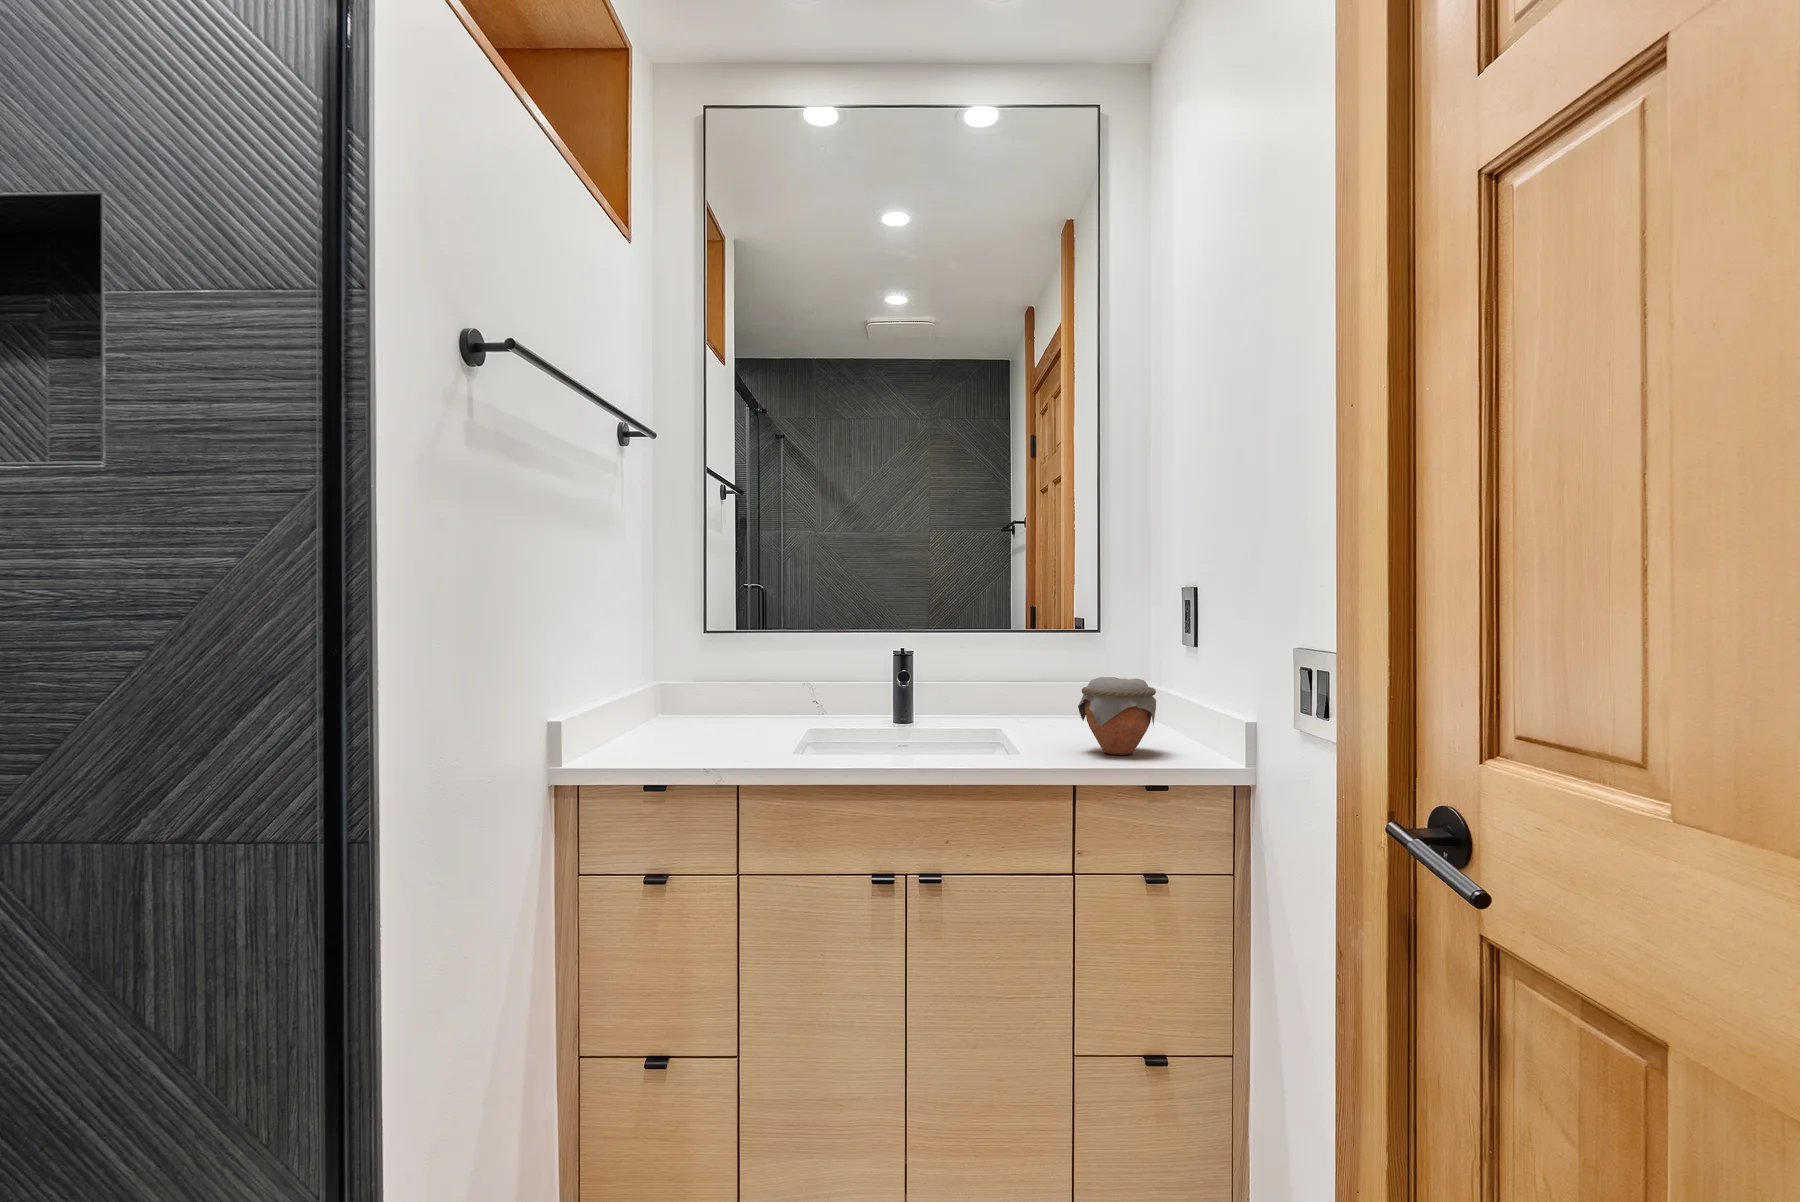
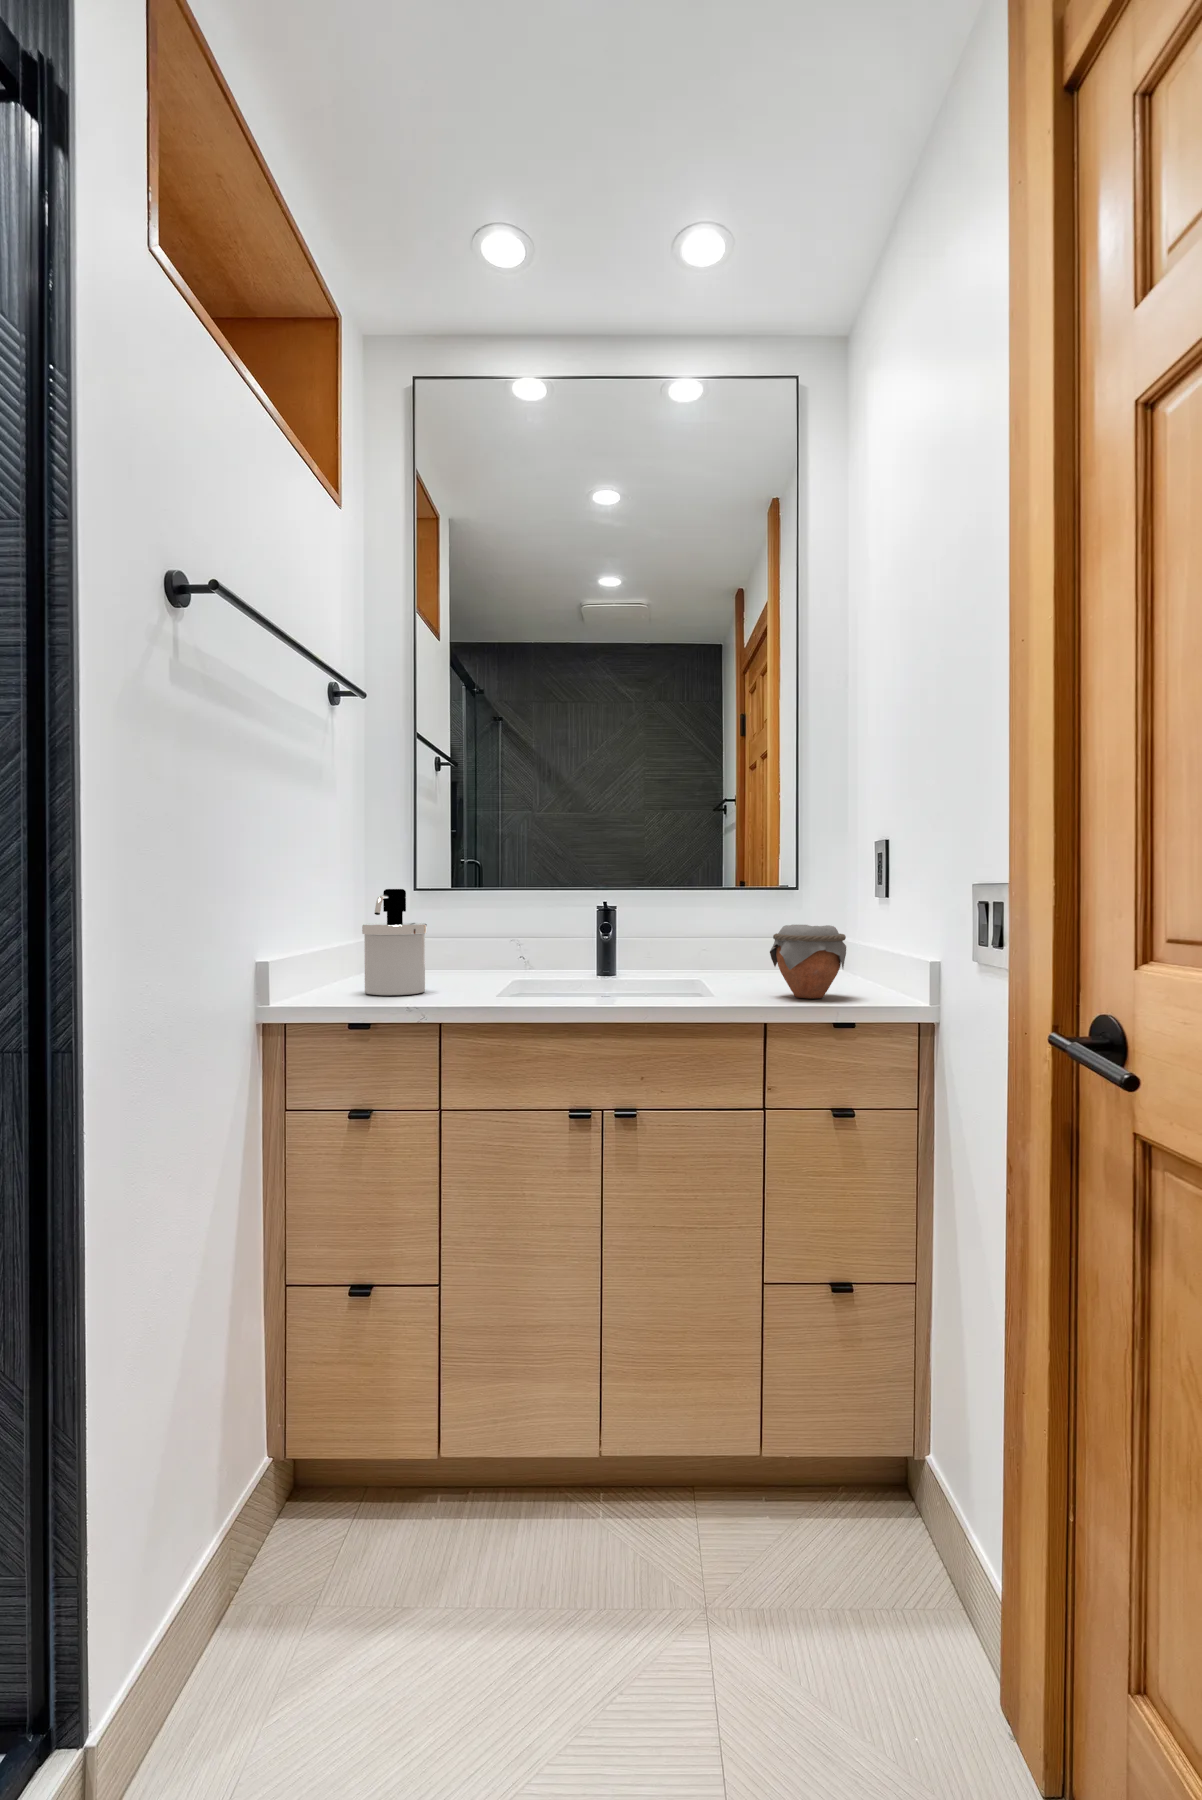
soap dispenser: none [657,641,724,752] -> present [362,889,427,995]

